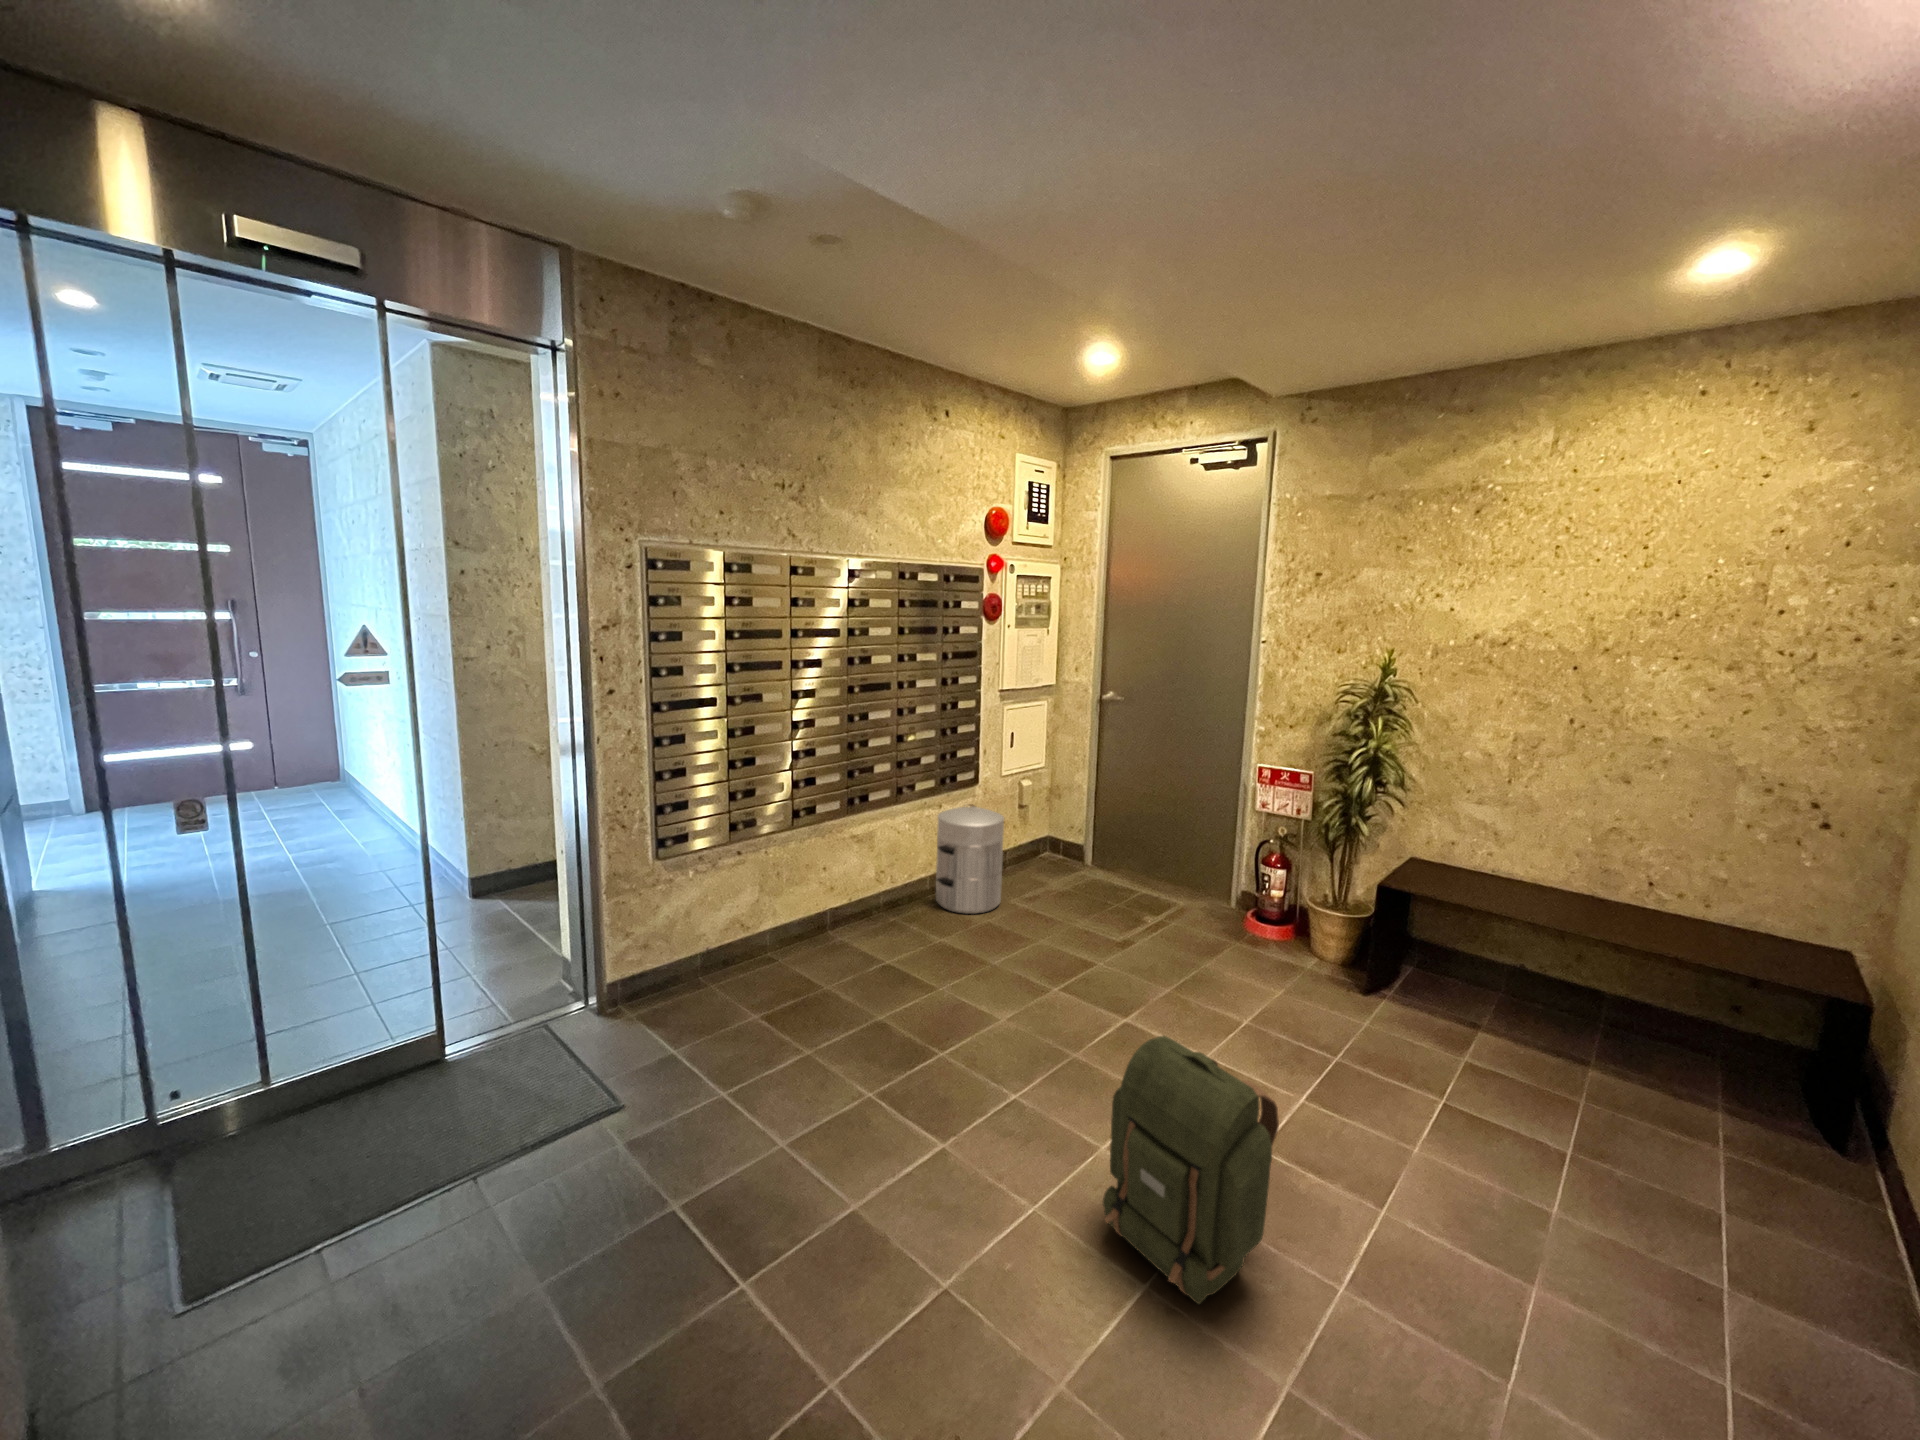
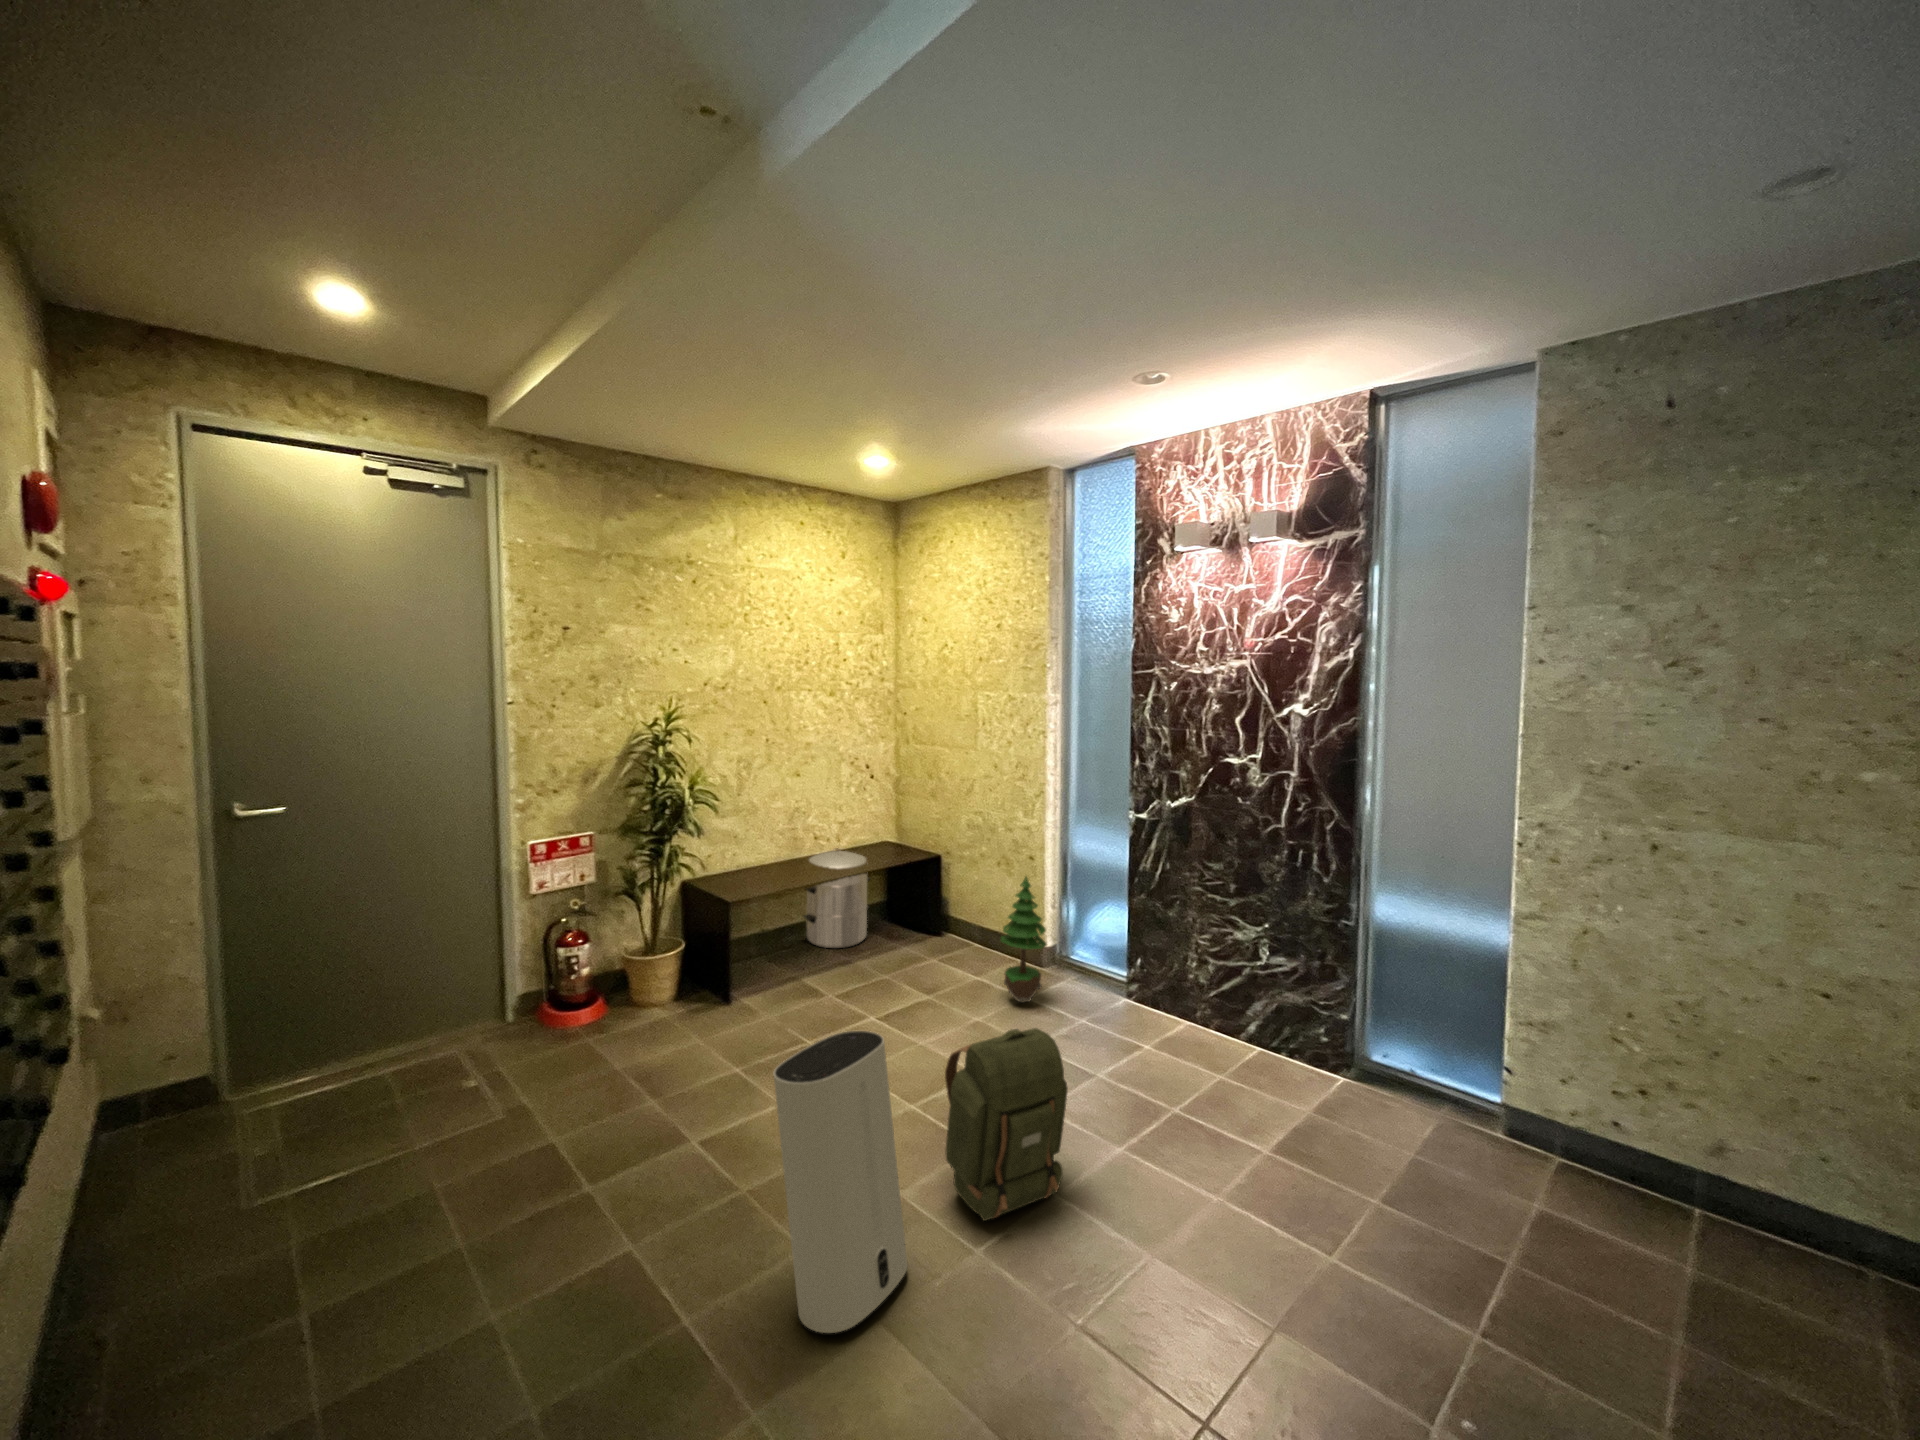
waste bin: present [936,804,1004,914] -> present [803,848,870,948]
air purifier: none [941,912,1071,1164] -> present [774,1031,908,1333]
potted tree: none [1714,1036,1852,1288] -> present [1001,877,1046,1003]

